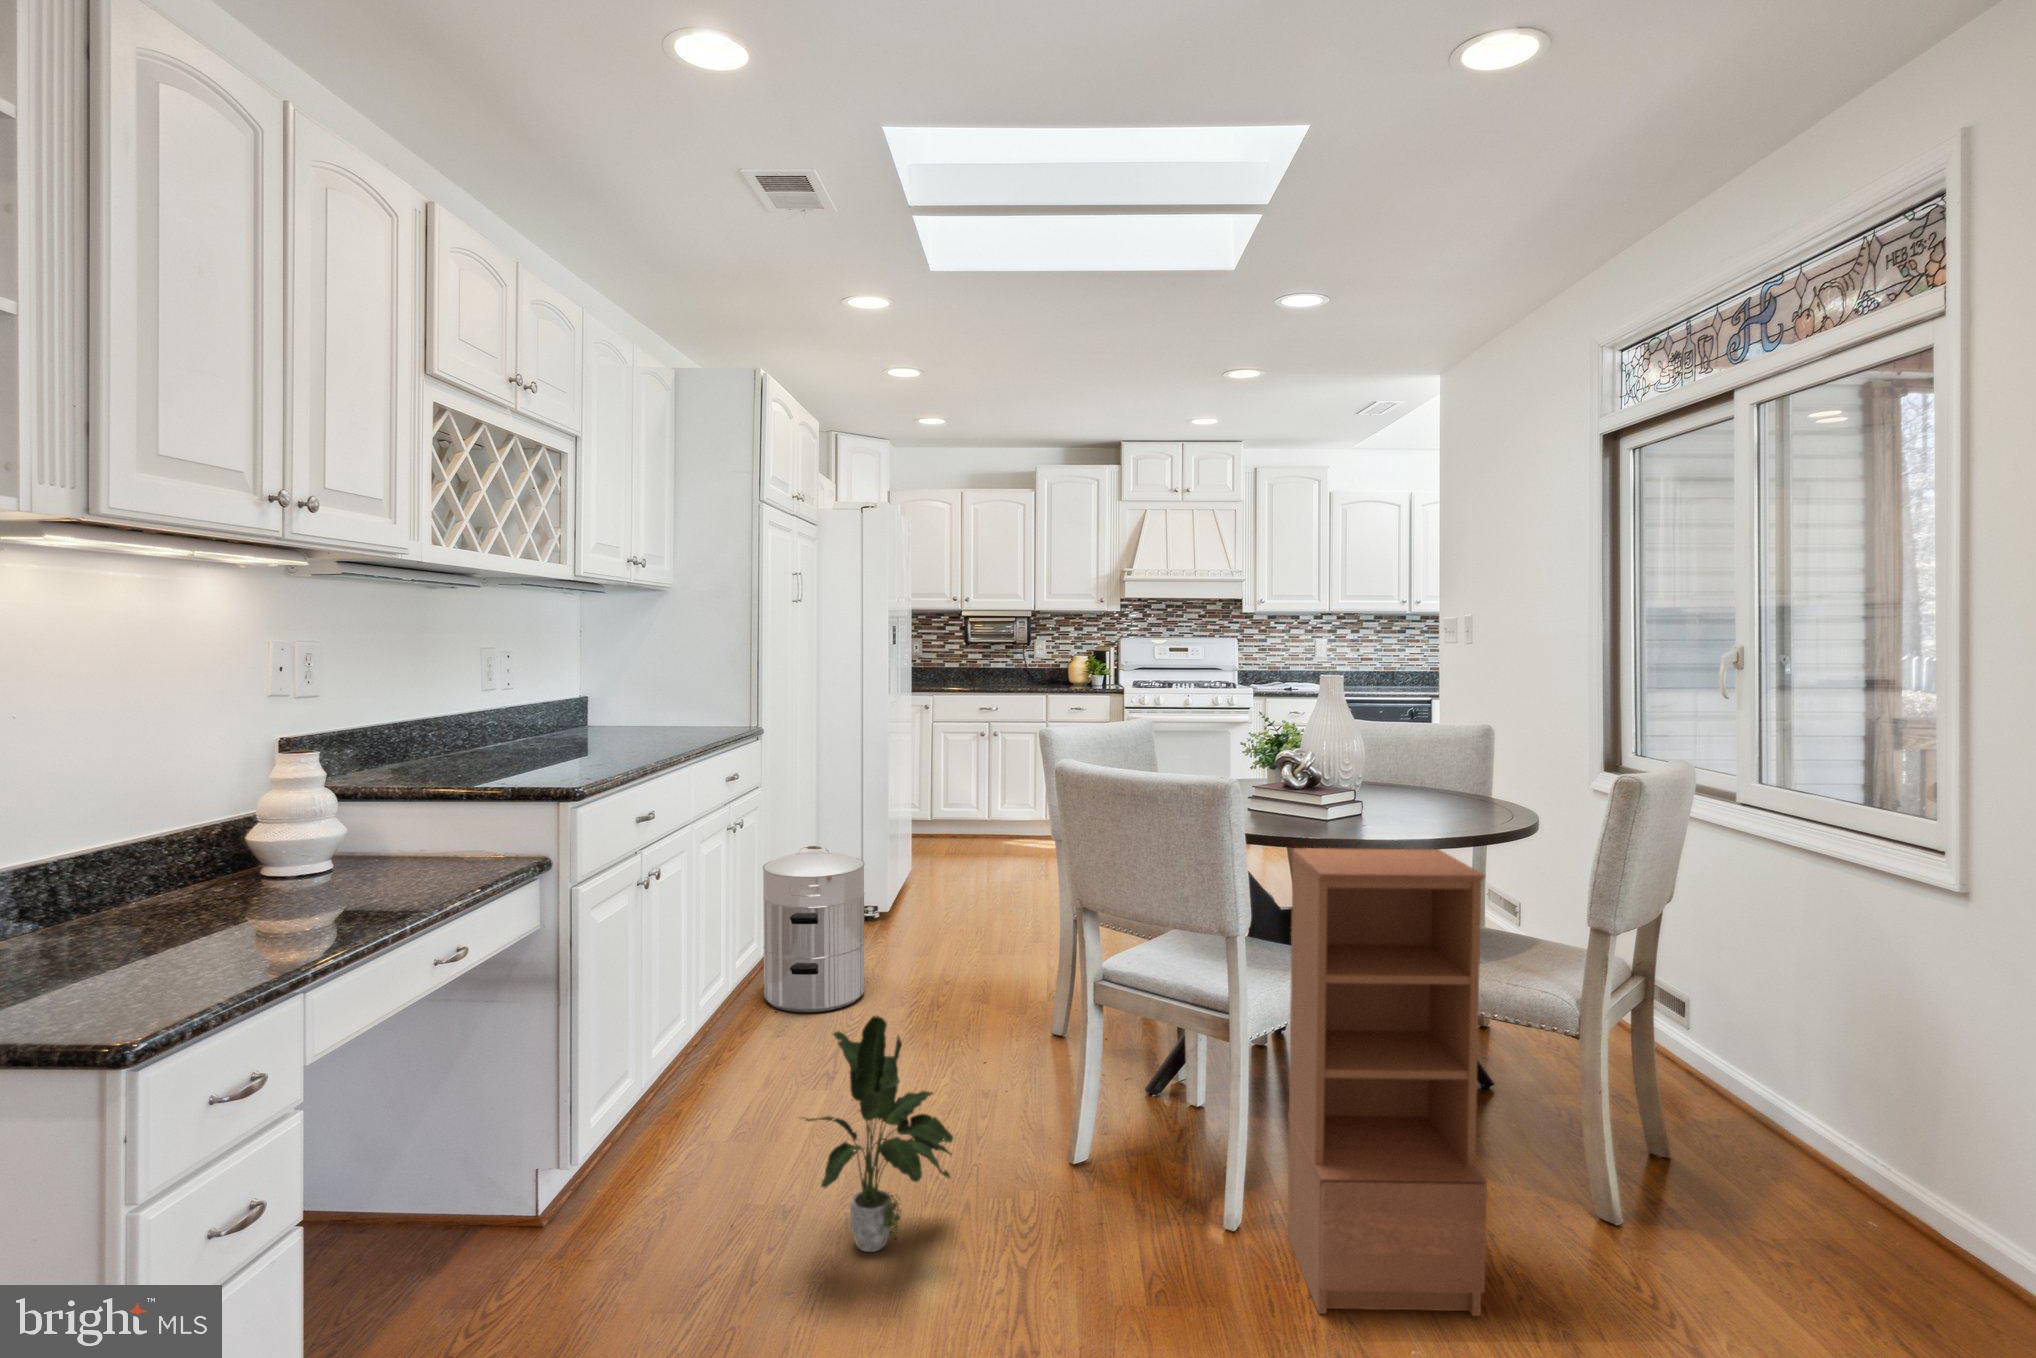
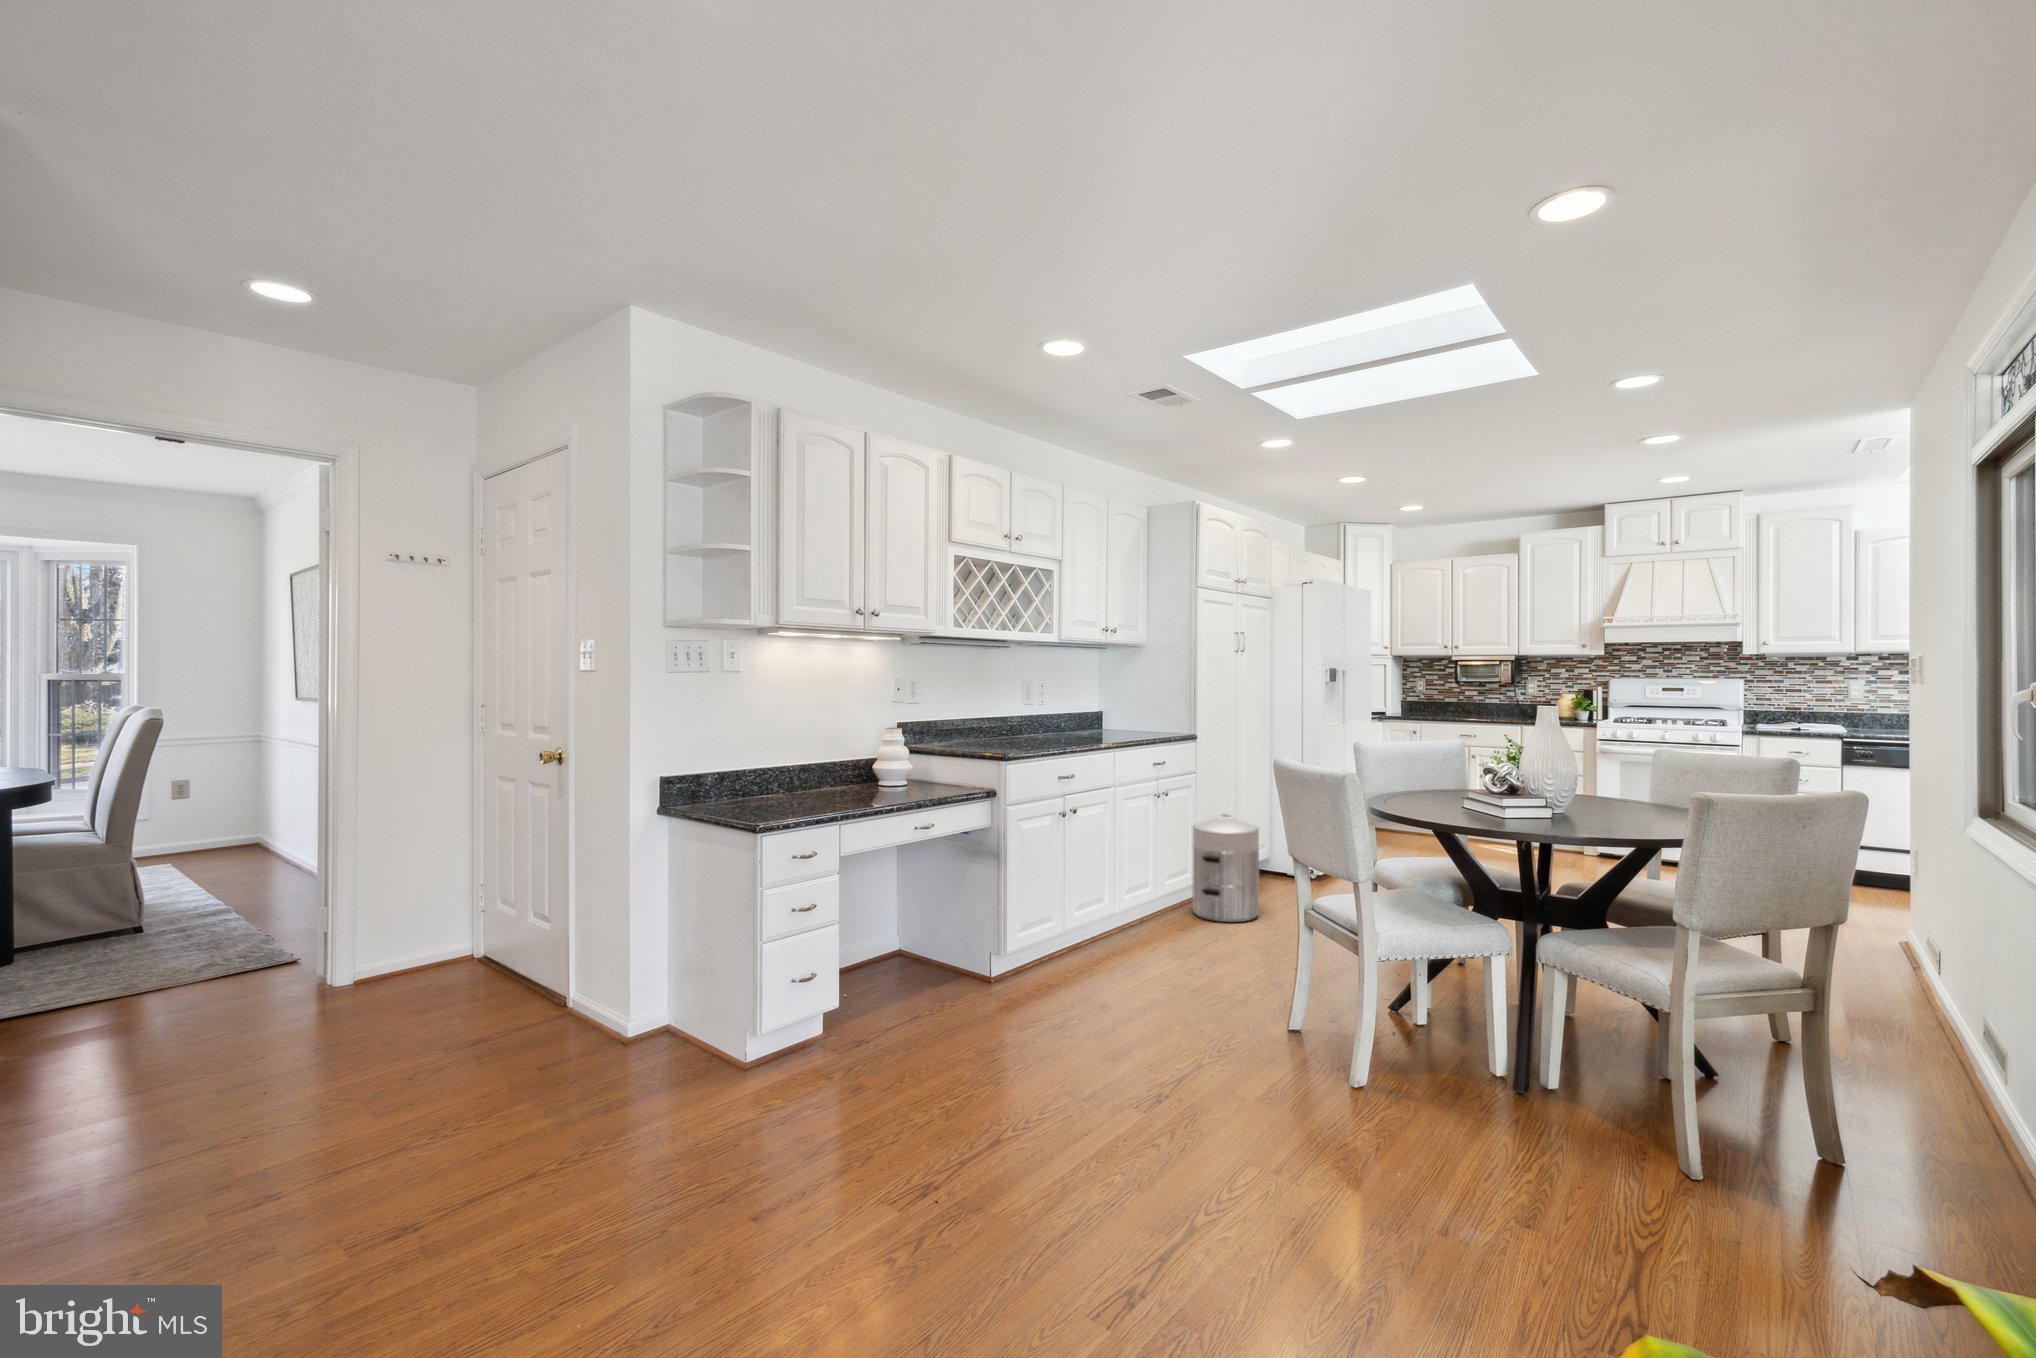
bookcase: present [1288,848,1487,1316] -> none [1382,815,1514,1129]
potted plant: present [806,1016,953,1252] -> none [1115,888,1211,1017]

